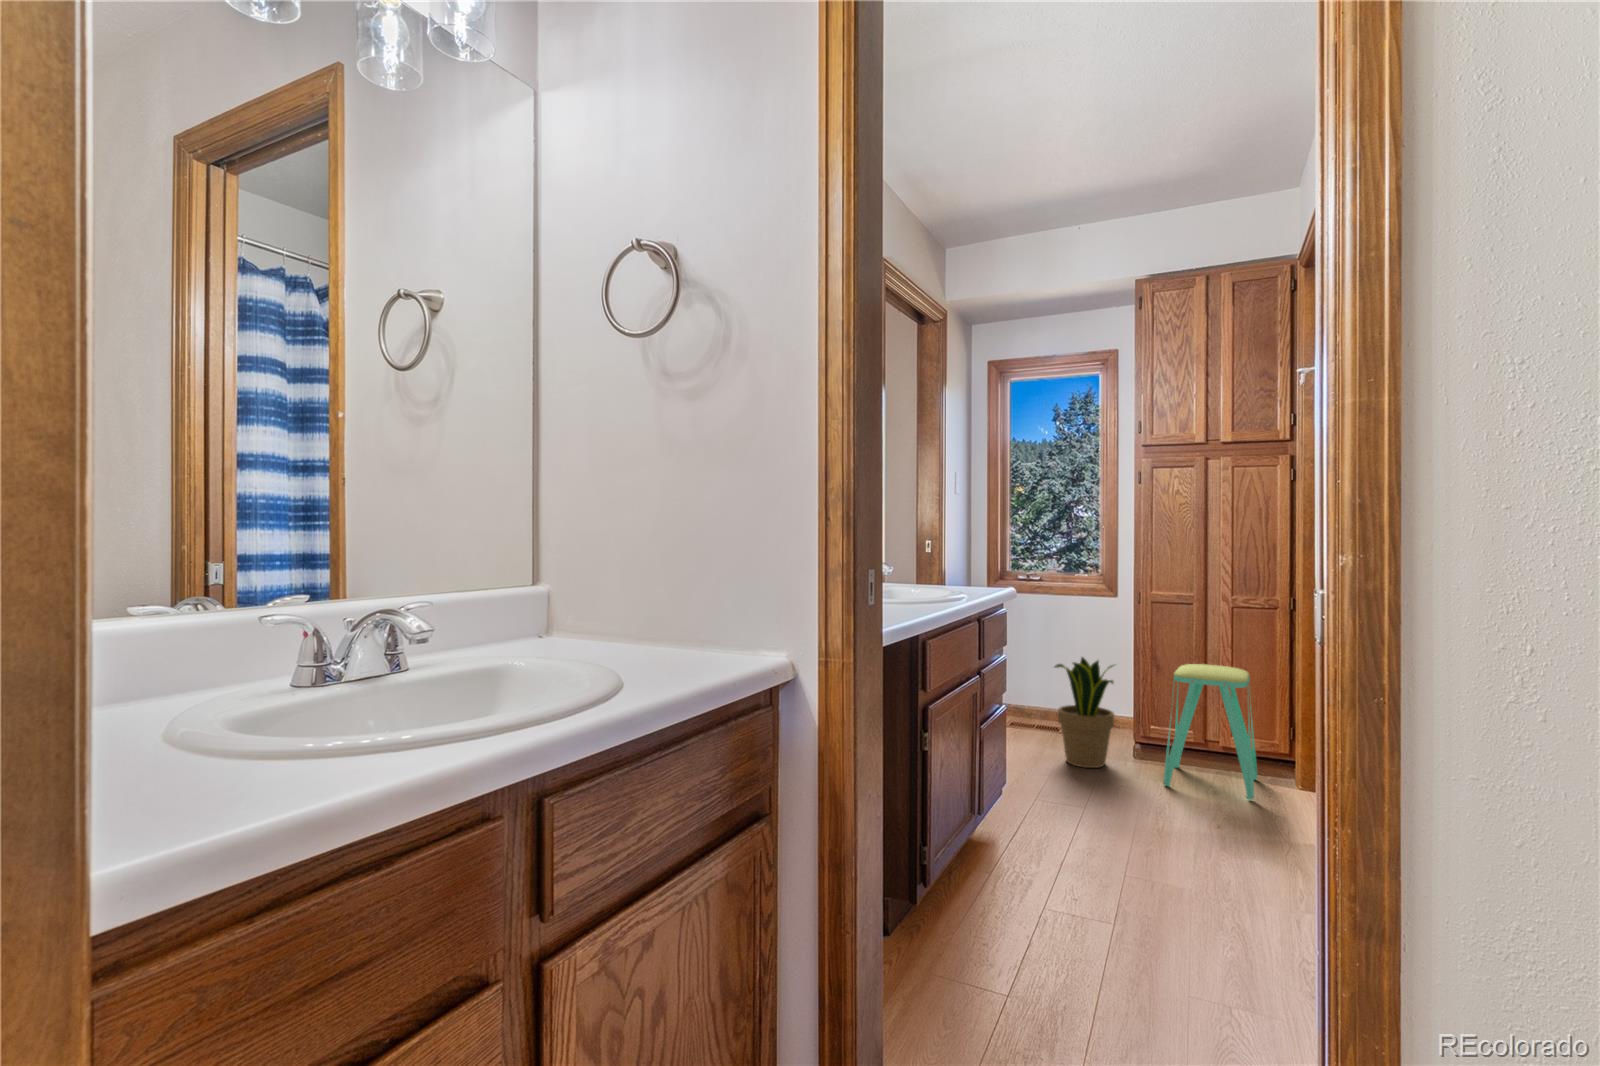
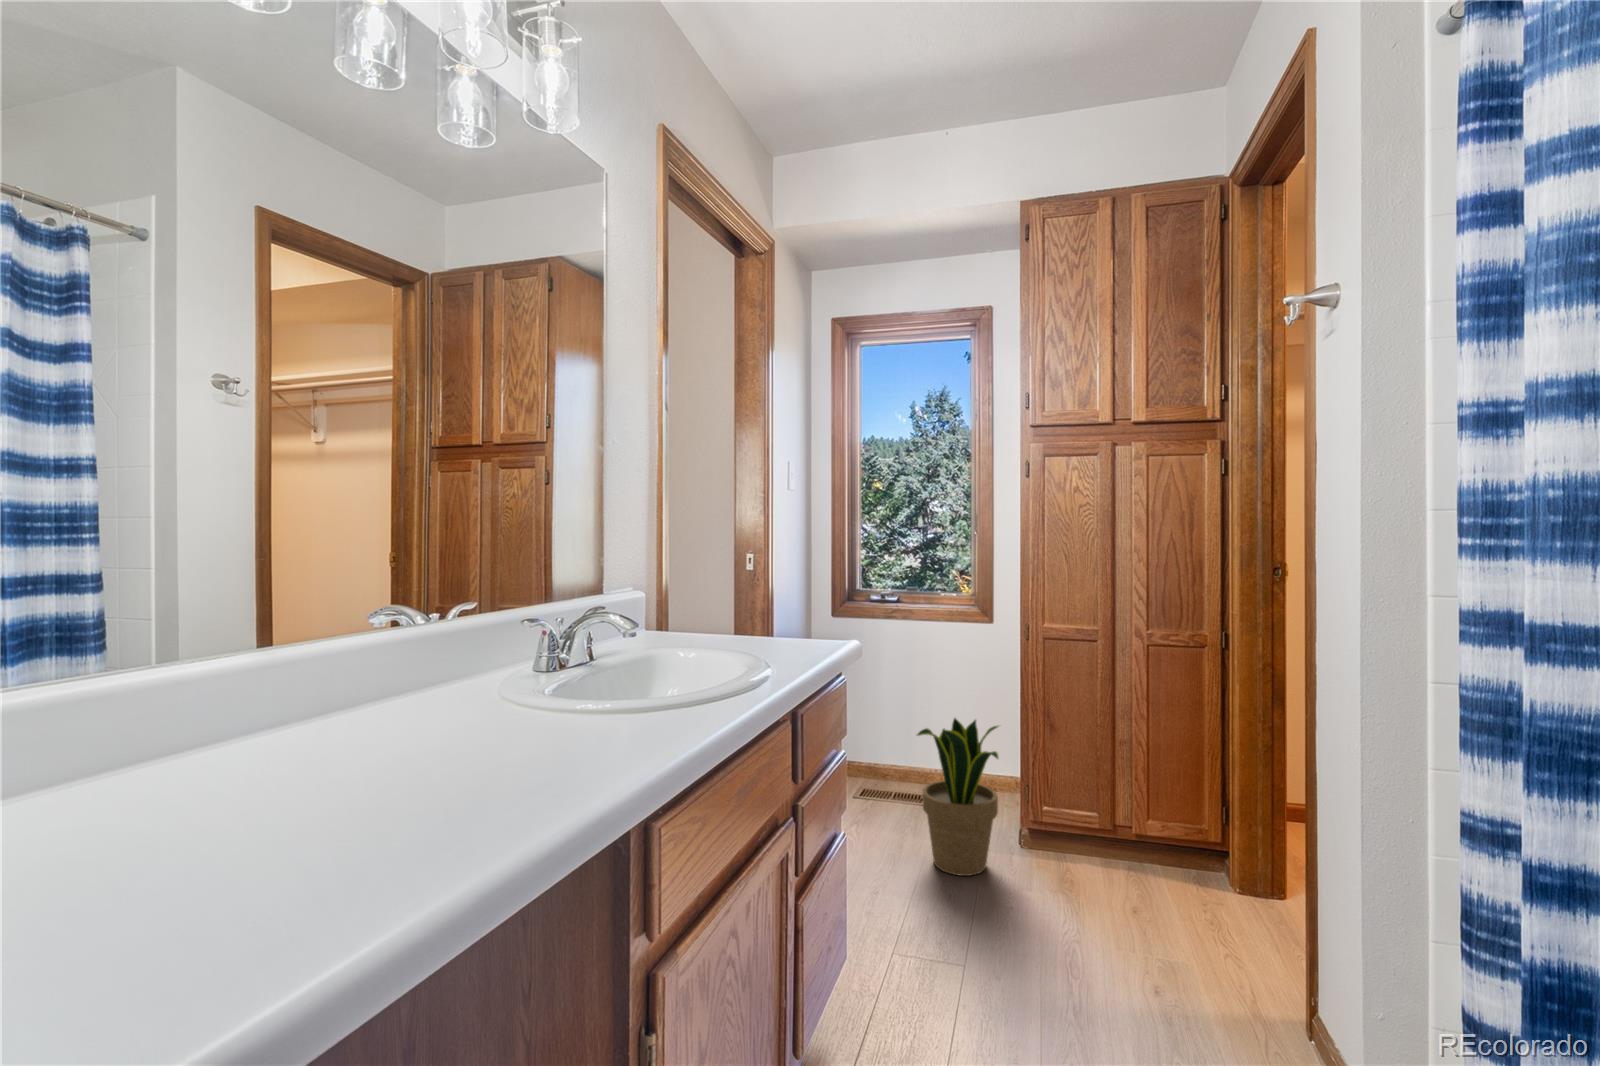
stool: present [1163,664,1258,800] -> none [1068,725,1195,929]

